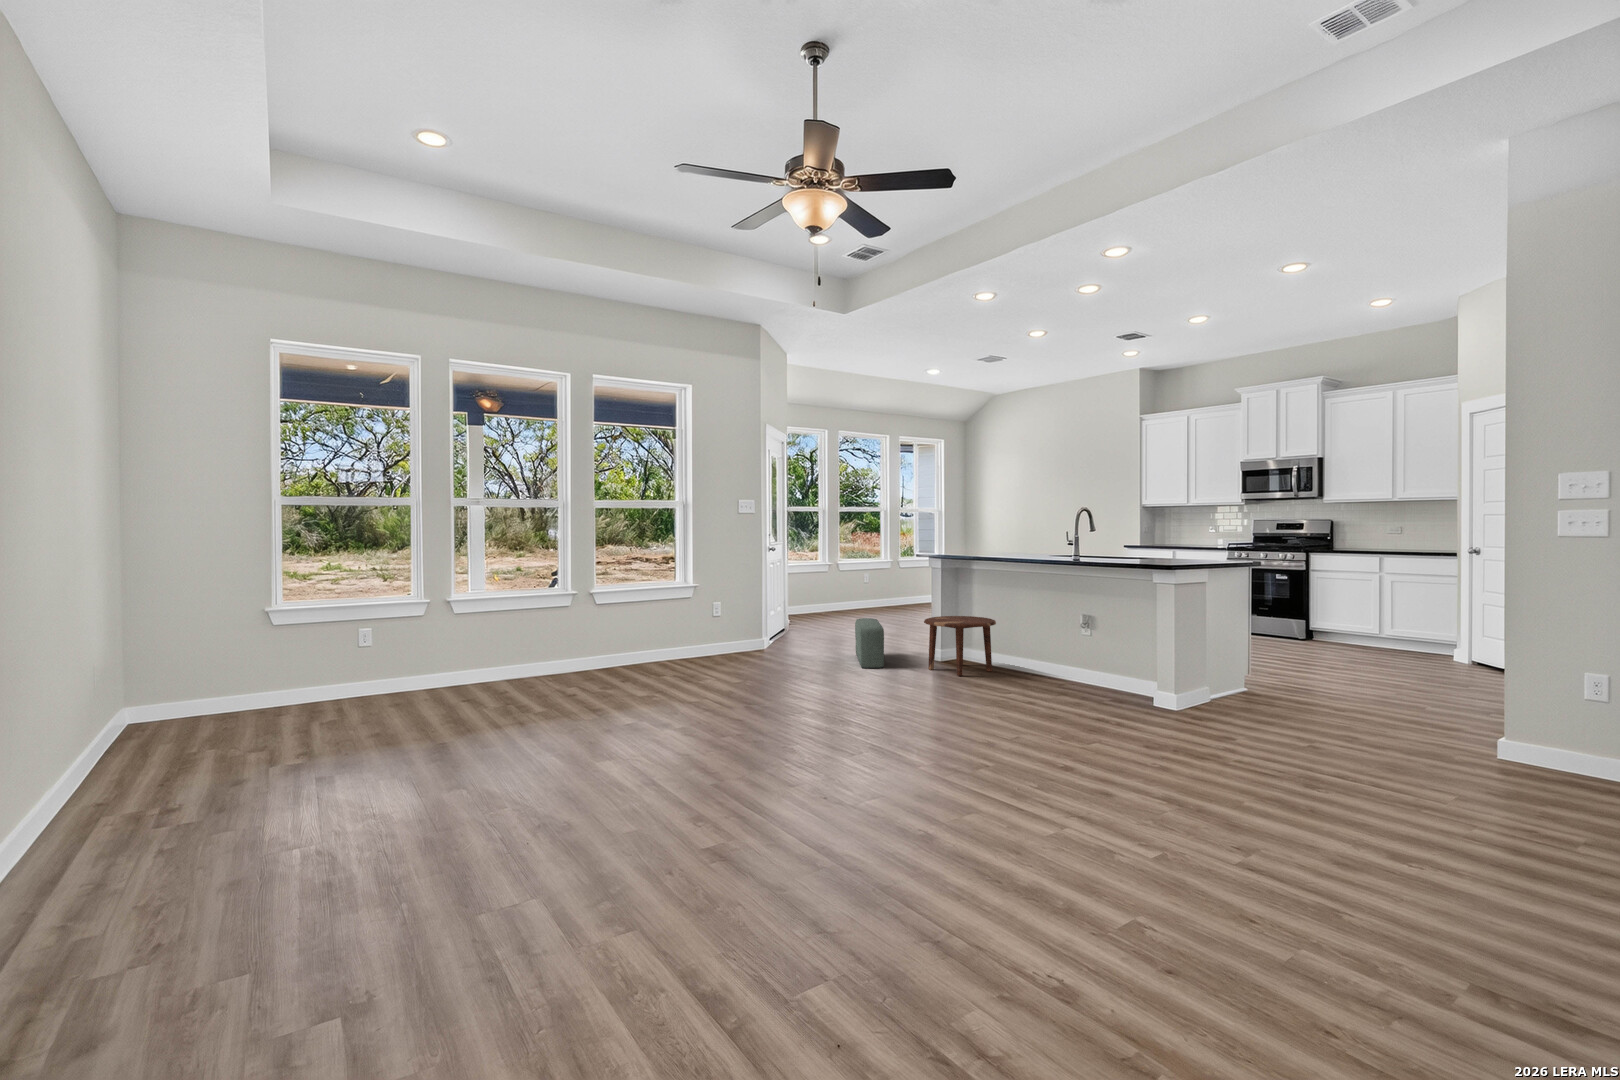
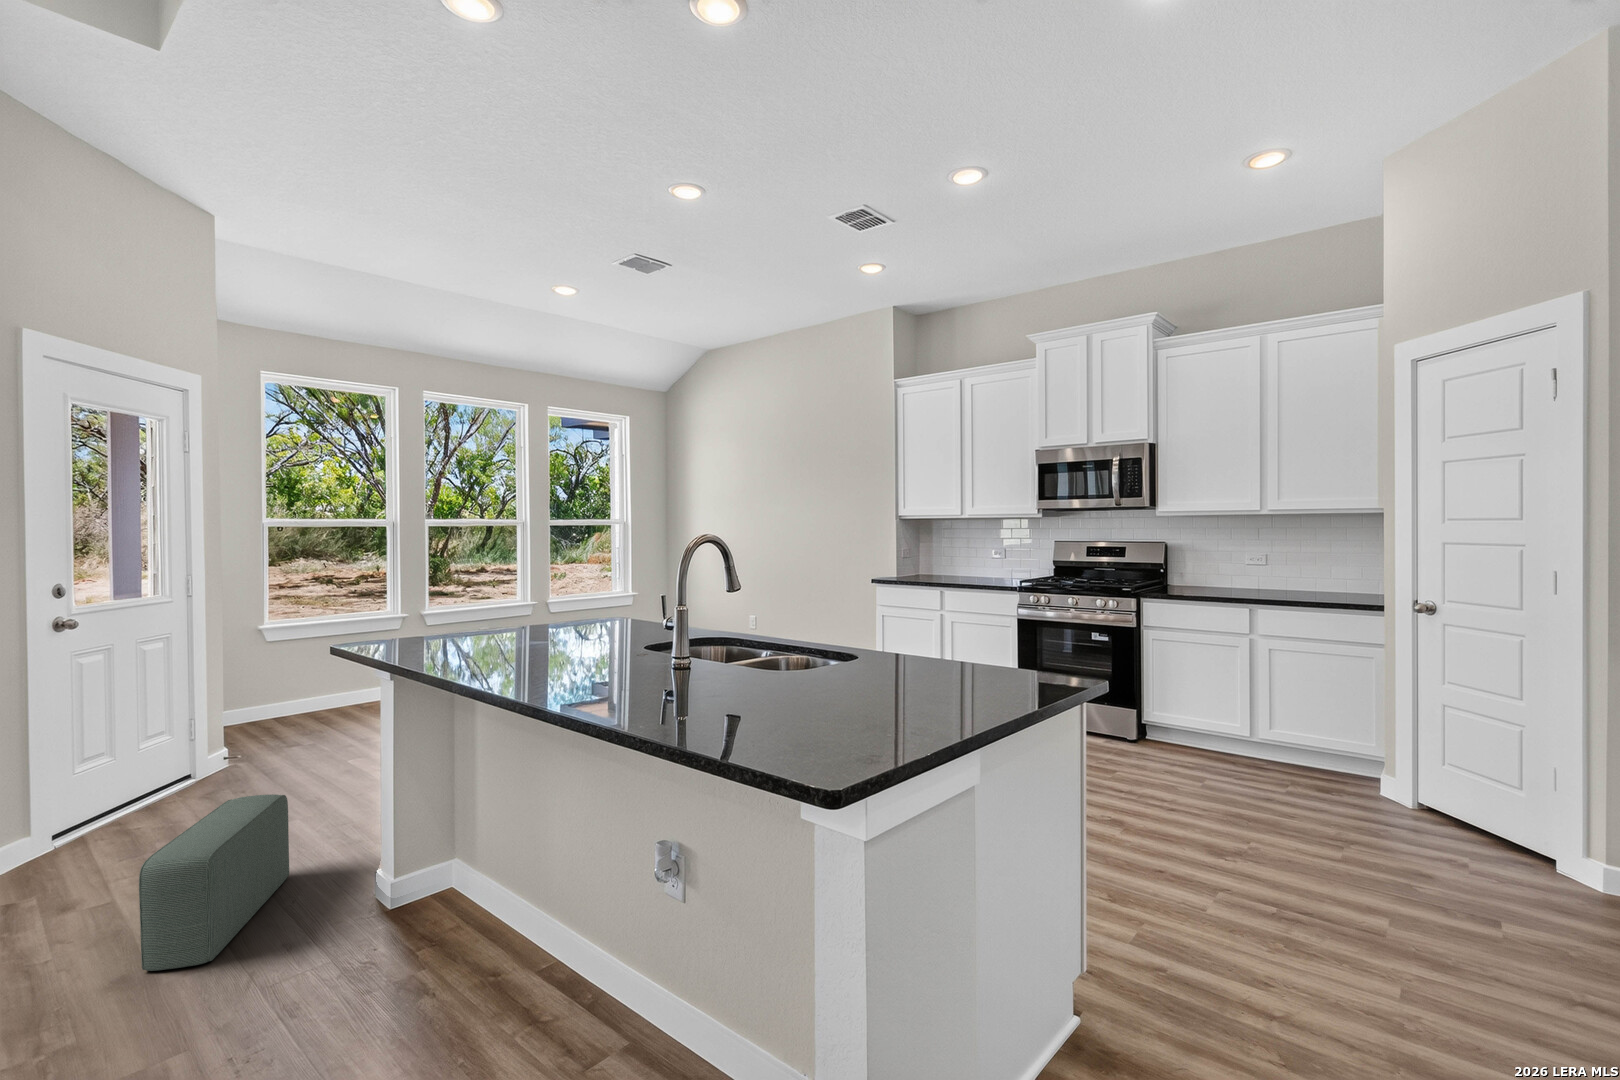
side table: present [924,616,996,676] -> none [303,798,508,1004]

